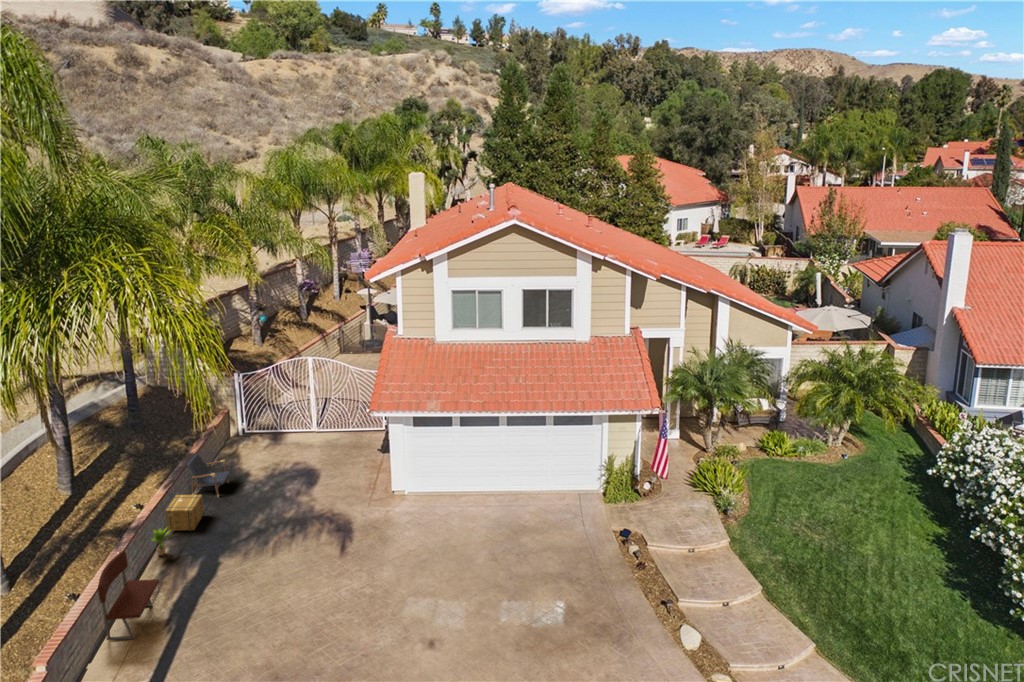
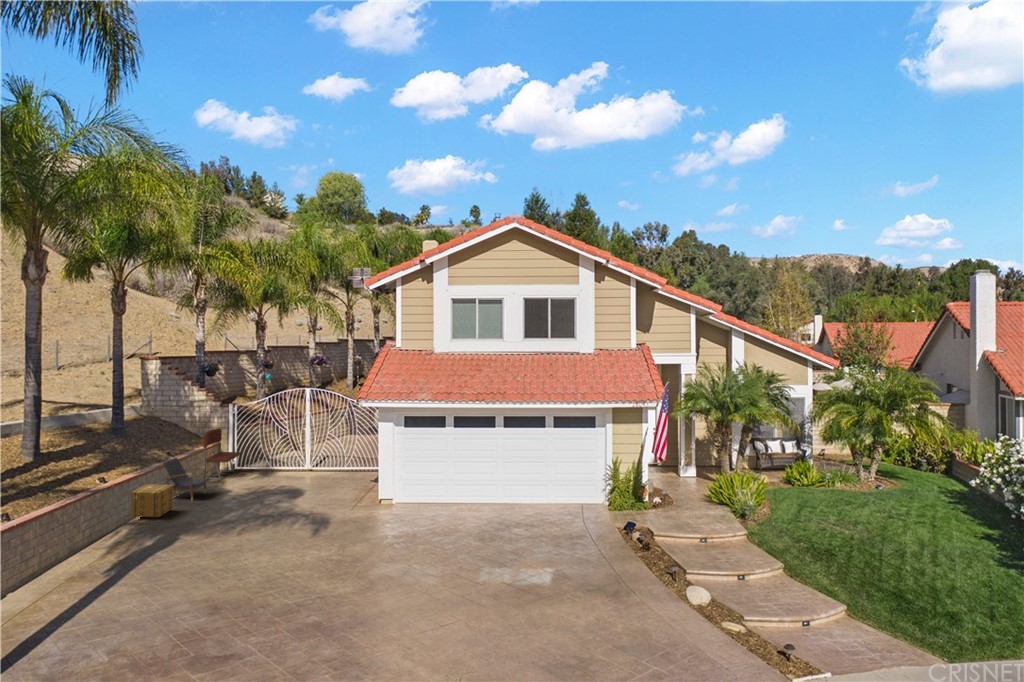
potted plant: present [151,527,171,555] -> none [107,499,133,531]
bench: present [98,551,159,640] -> present [203,428,241,480]

